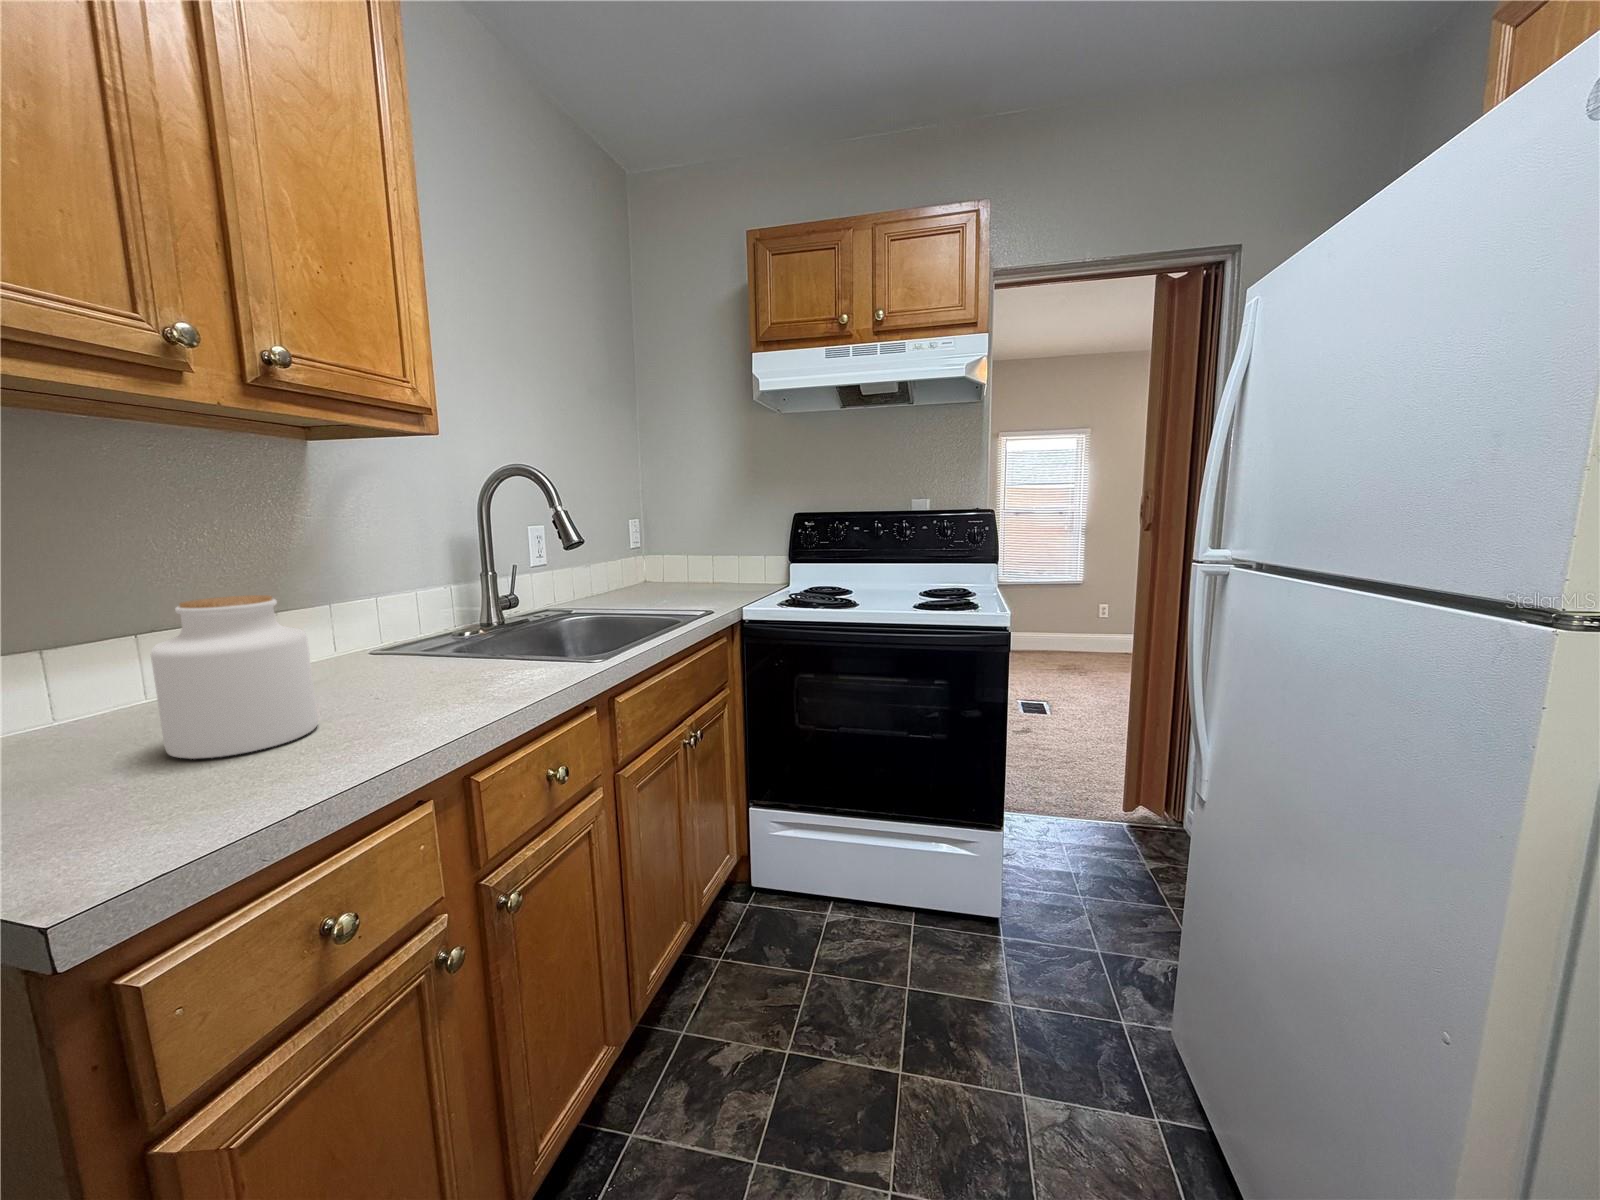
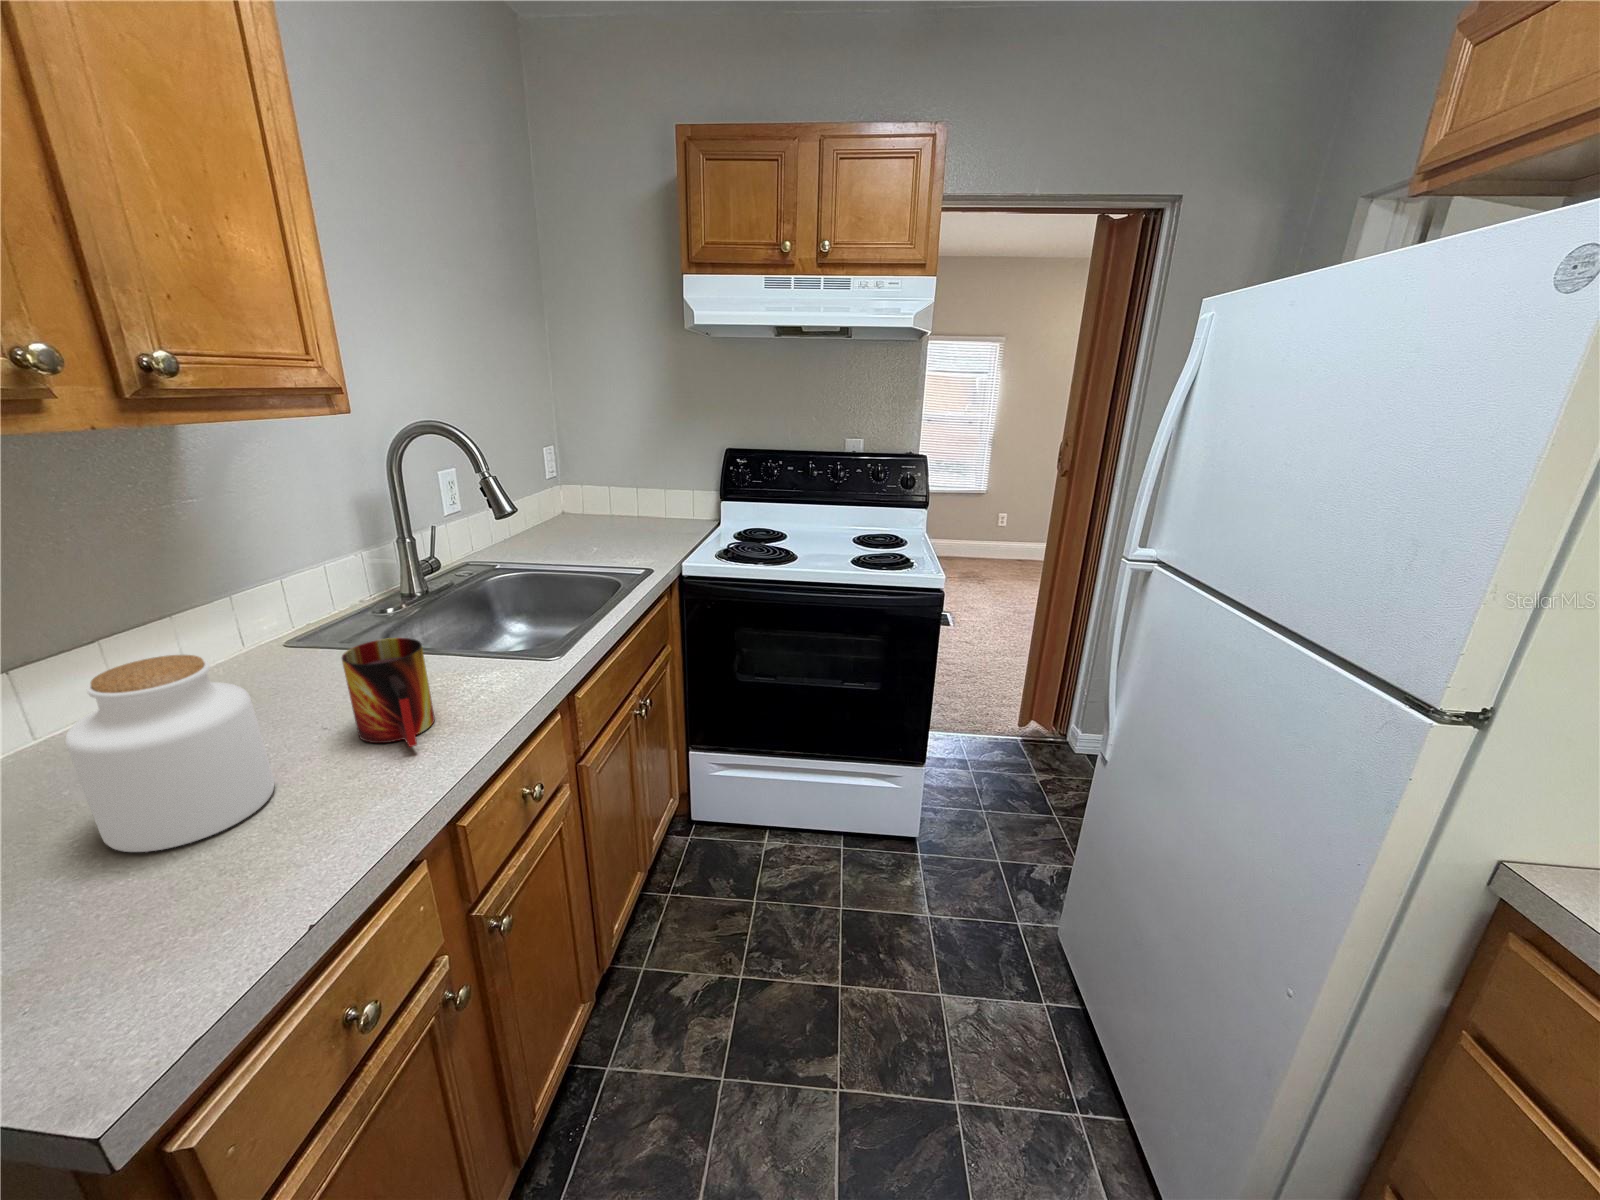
mug: none [394,615,473,705] -> present [342,638,435,747]

